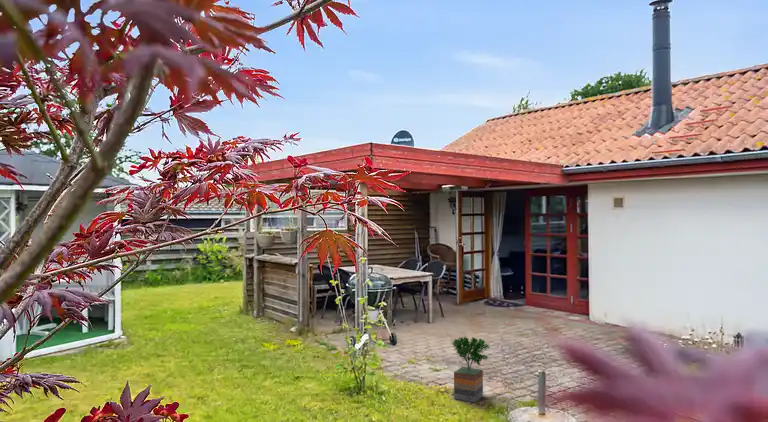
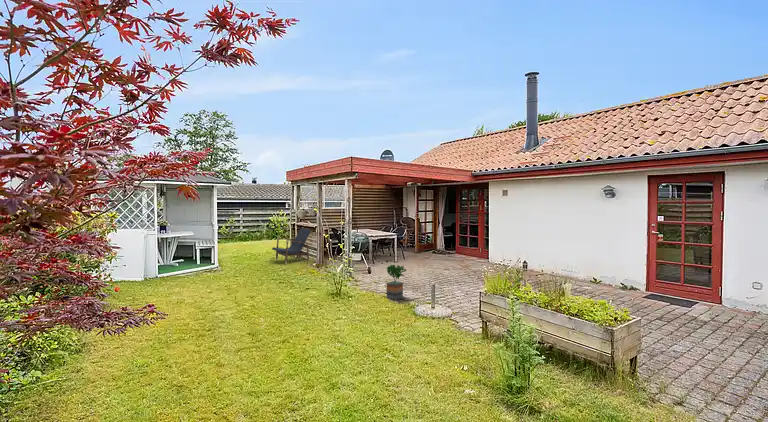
lounge chair: none [217,265,284,331] -> present [272,228,311,265]

